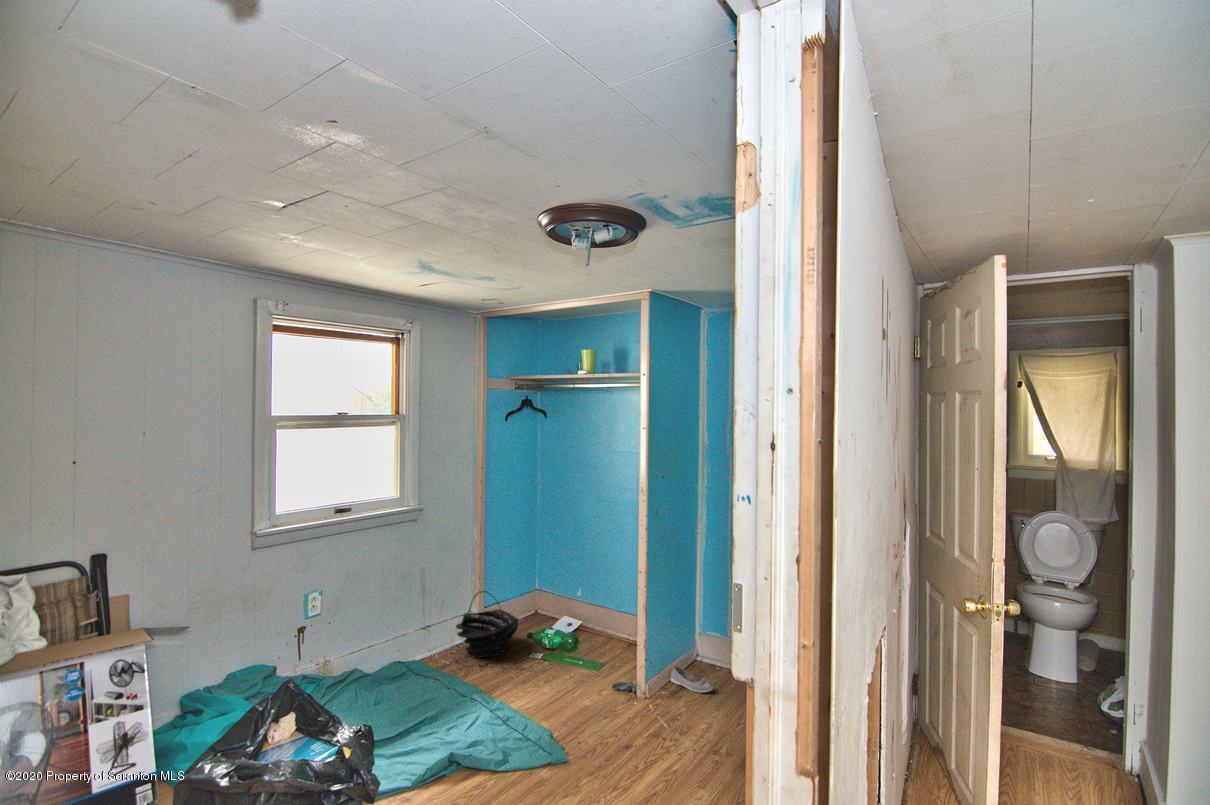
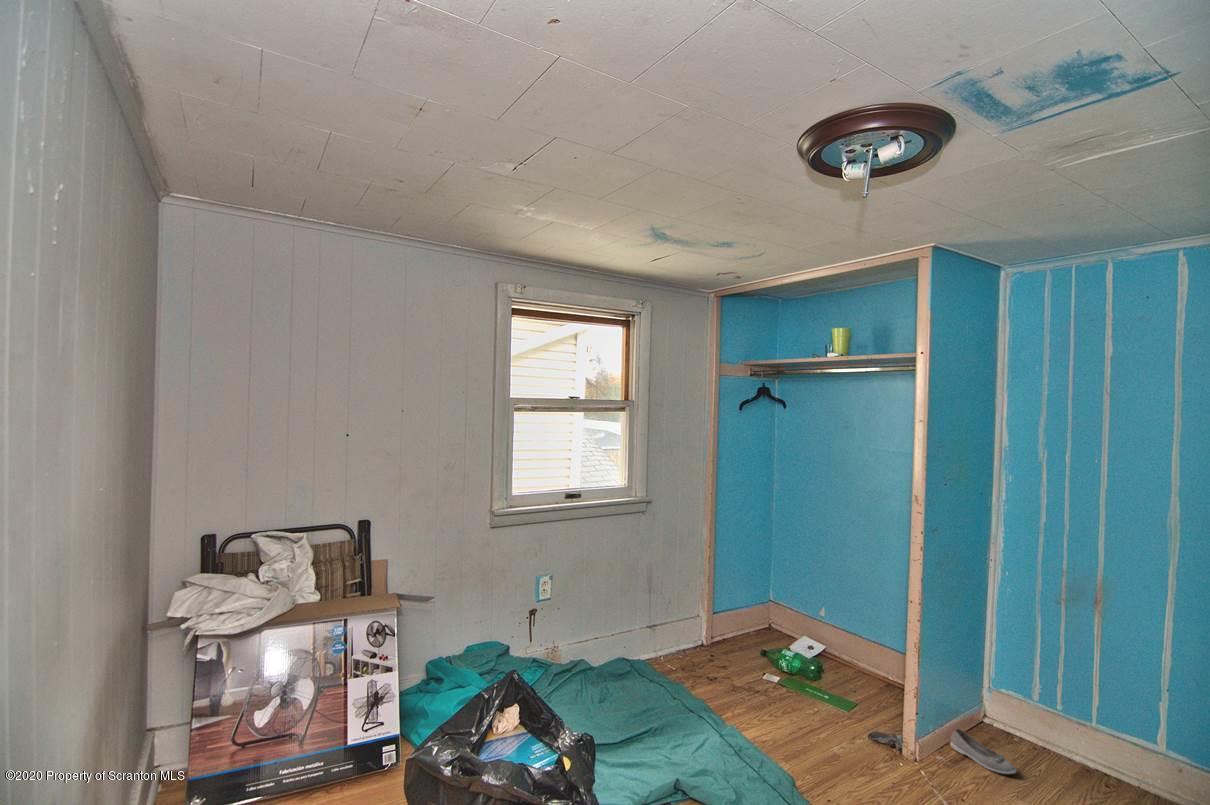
basket: present [456,591,518,658] -> none [681,595,751,669]

